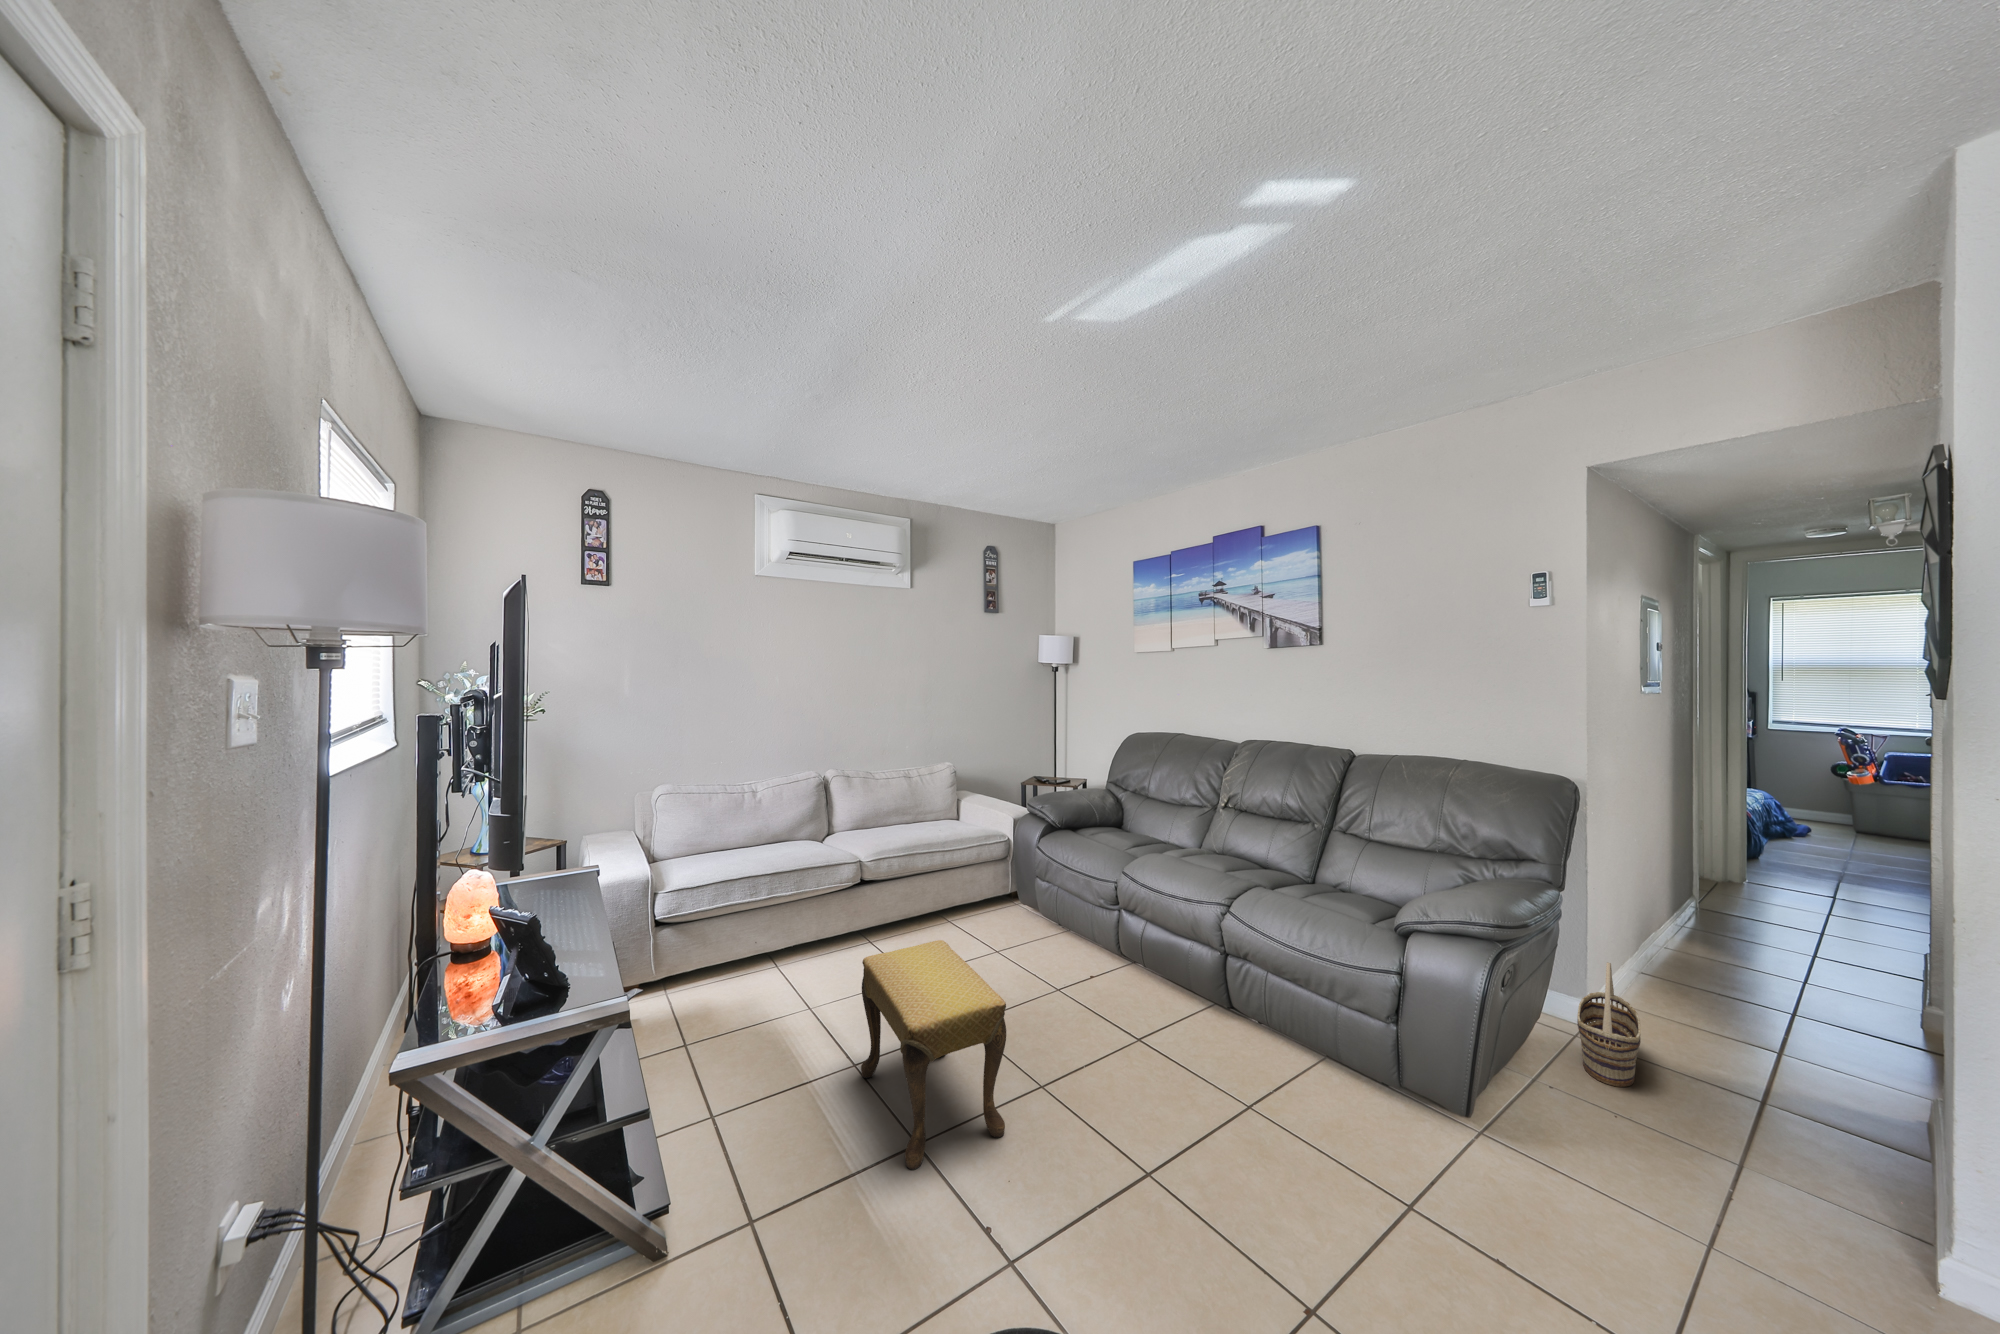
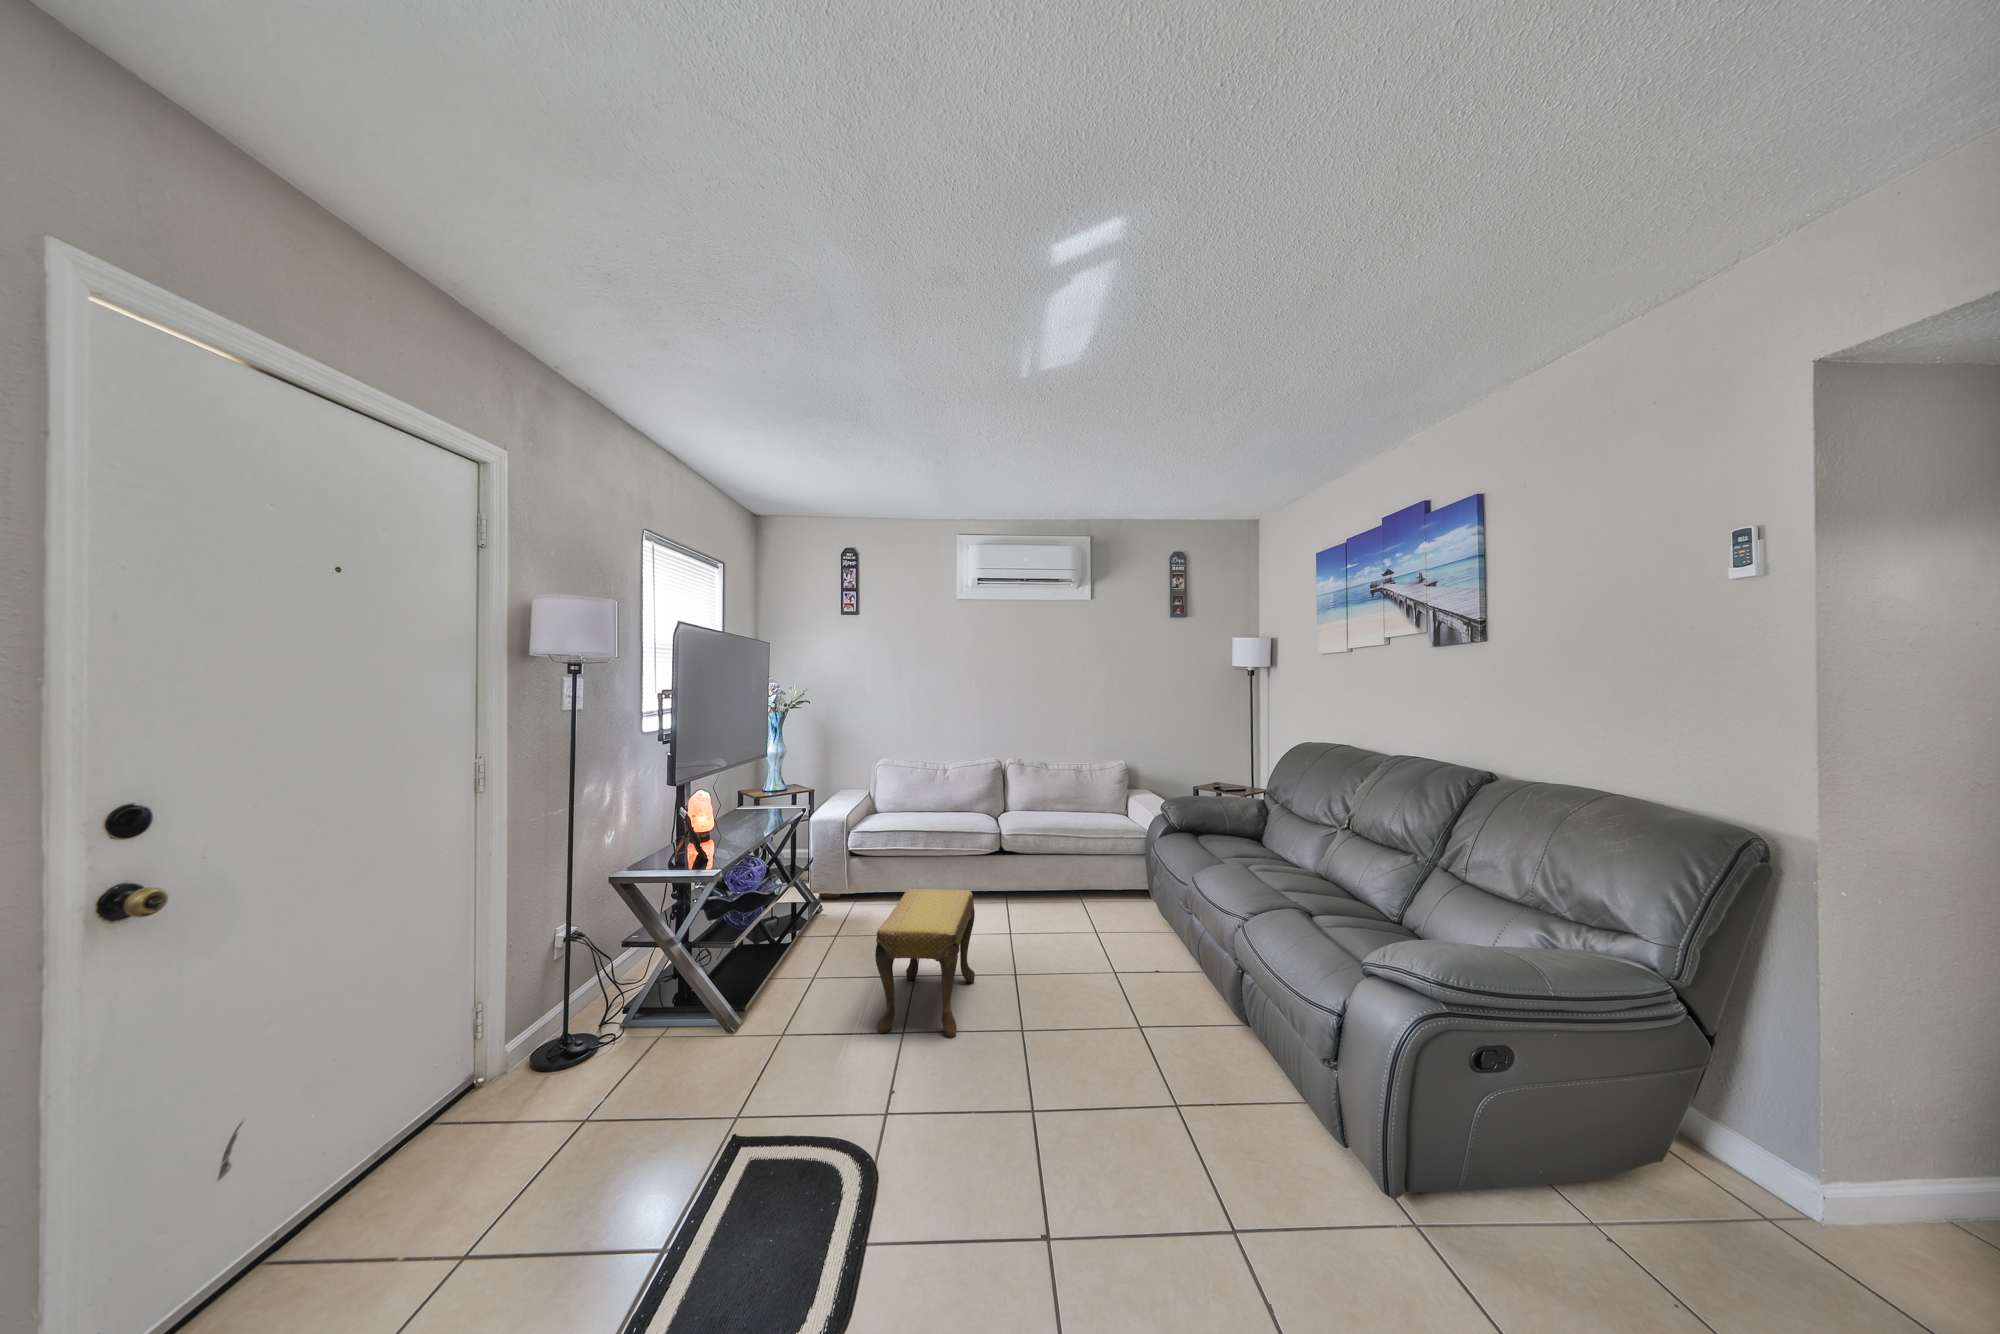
basket: present [1577,962,1640,1087] -> none [1650,1093,1799,1266]

